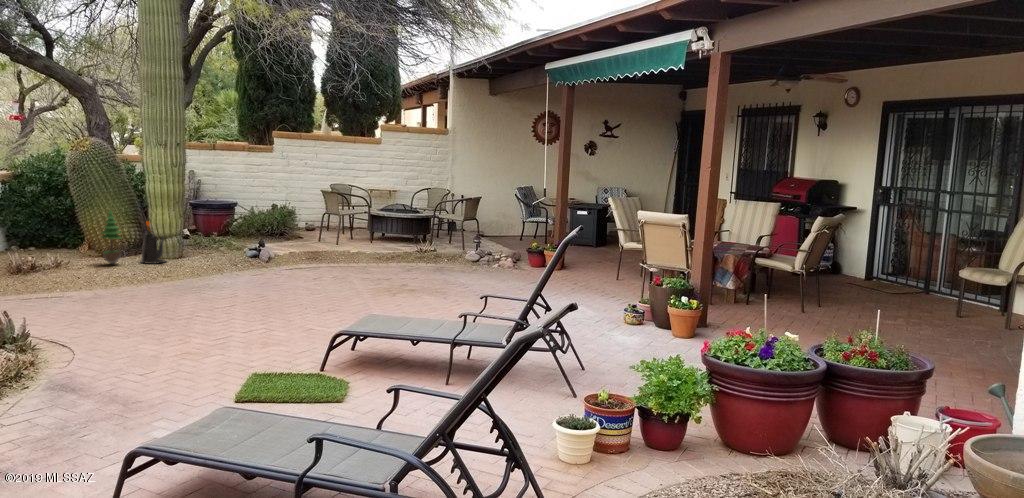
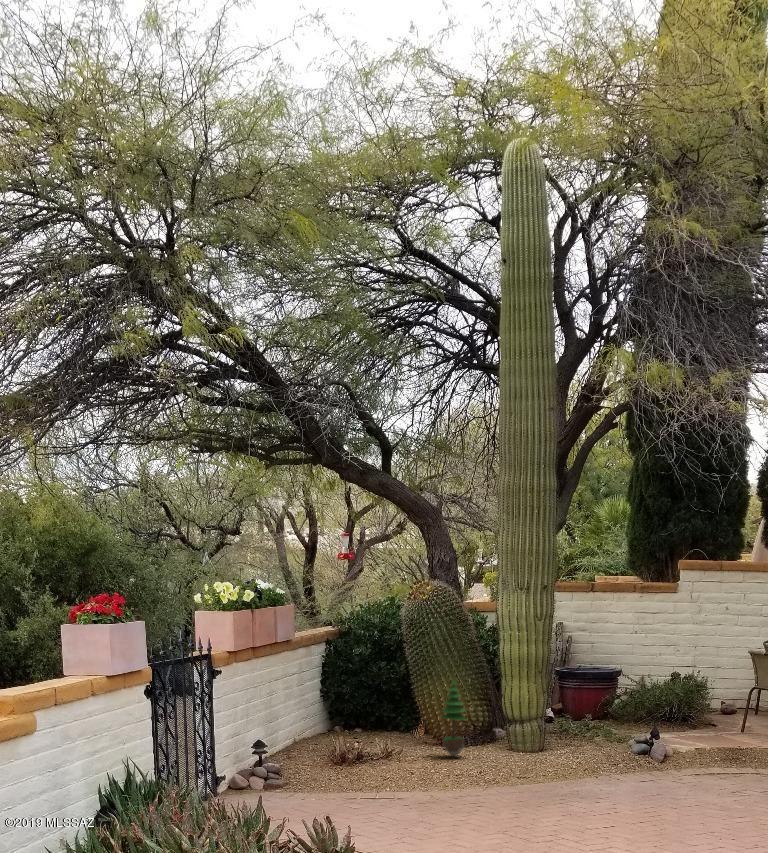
watering can: present [141,222,166,264] -> none [489,695,523,758]

